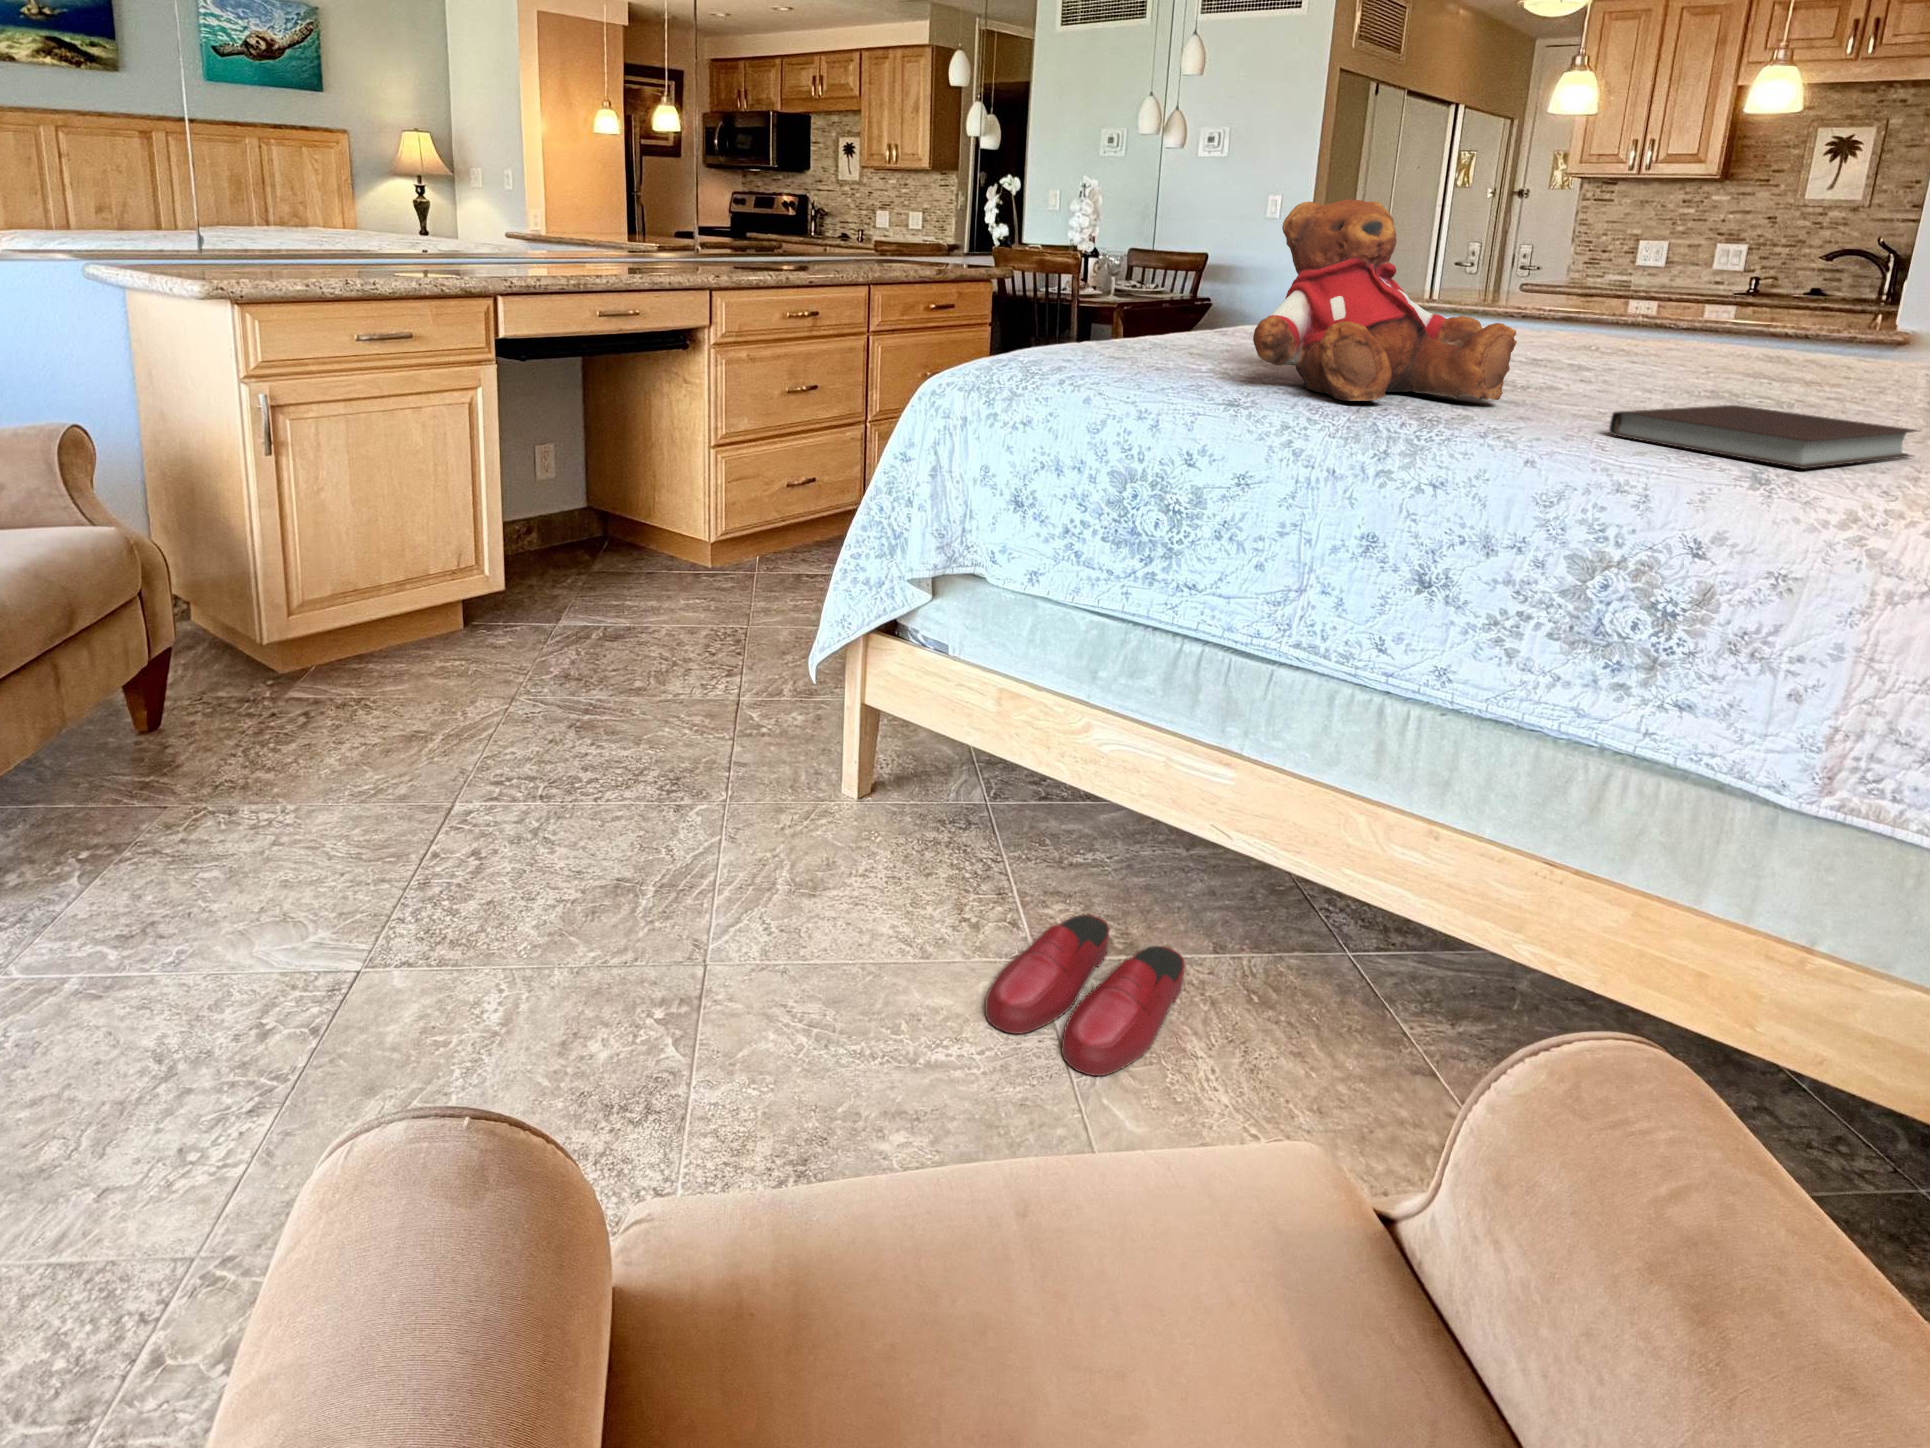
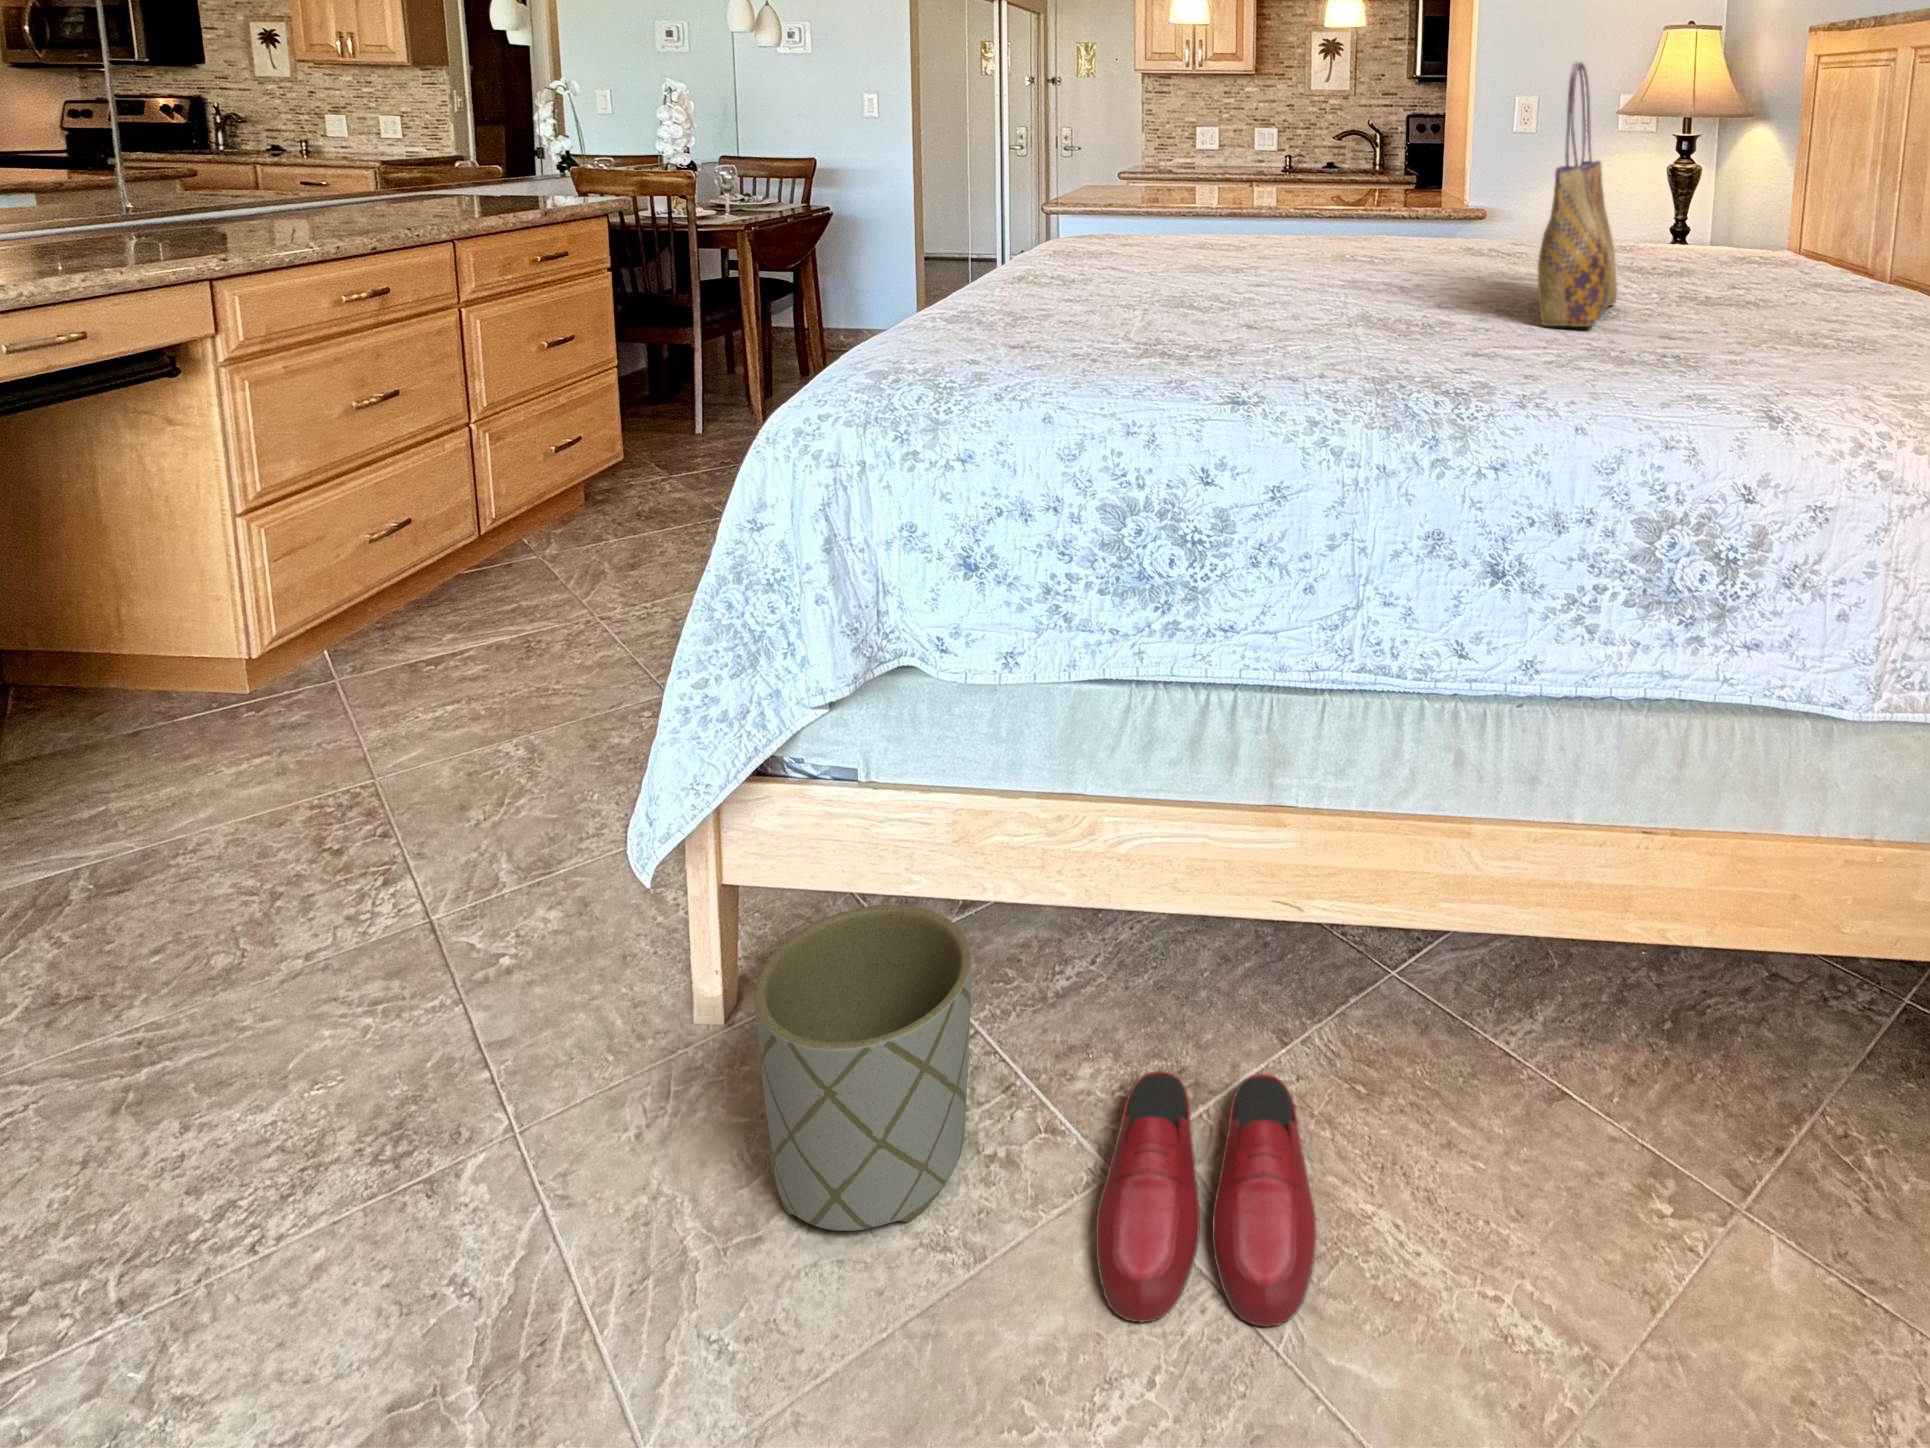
tote bag: none [1644,122,1809,406] -> present [1538,61,1617,327]
teddy bear: present [1253,199,1517,401] -> none [1224,148,1476,383]
notebook: present [1609,405,1918,469] -> none [1618,331,1811,406]
planter: none [829,727,973,924] -> present [754,905,972,1231]

